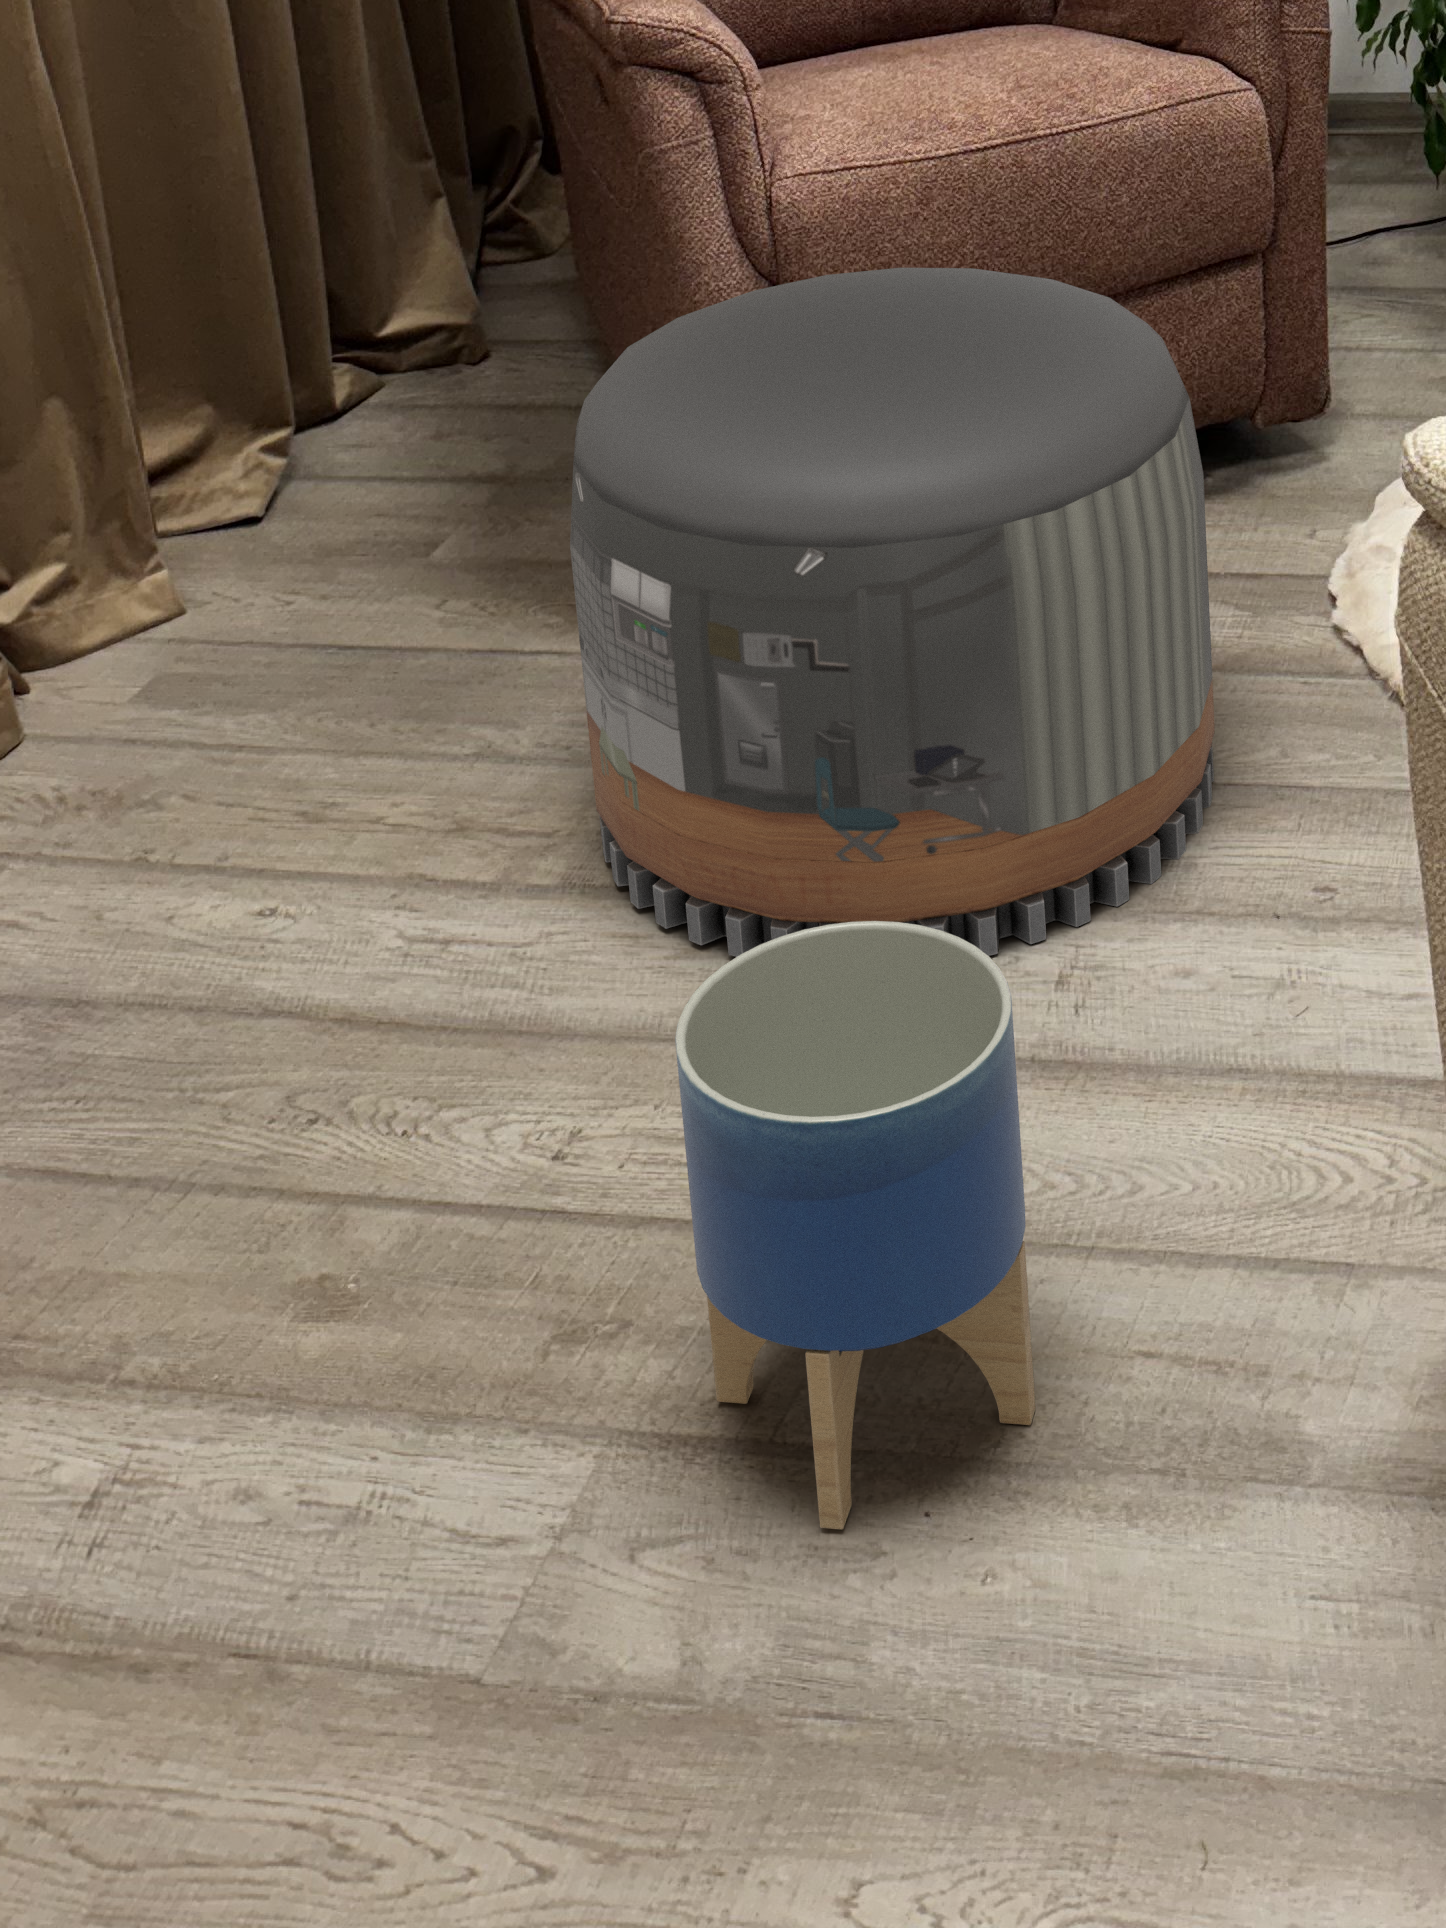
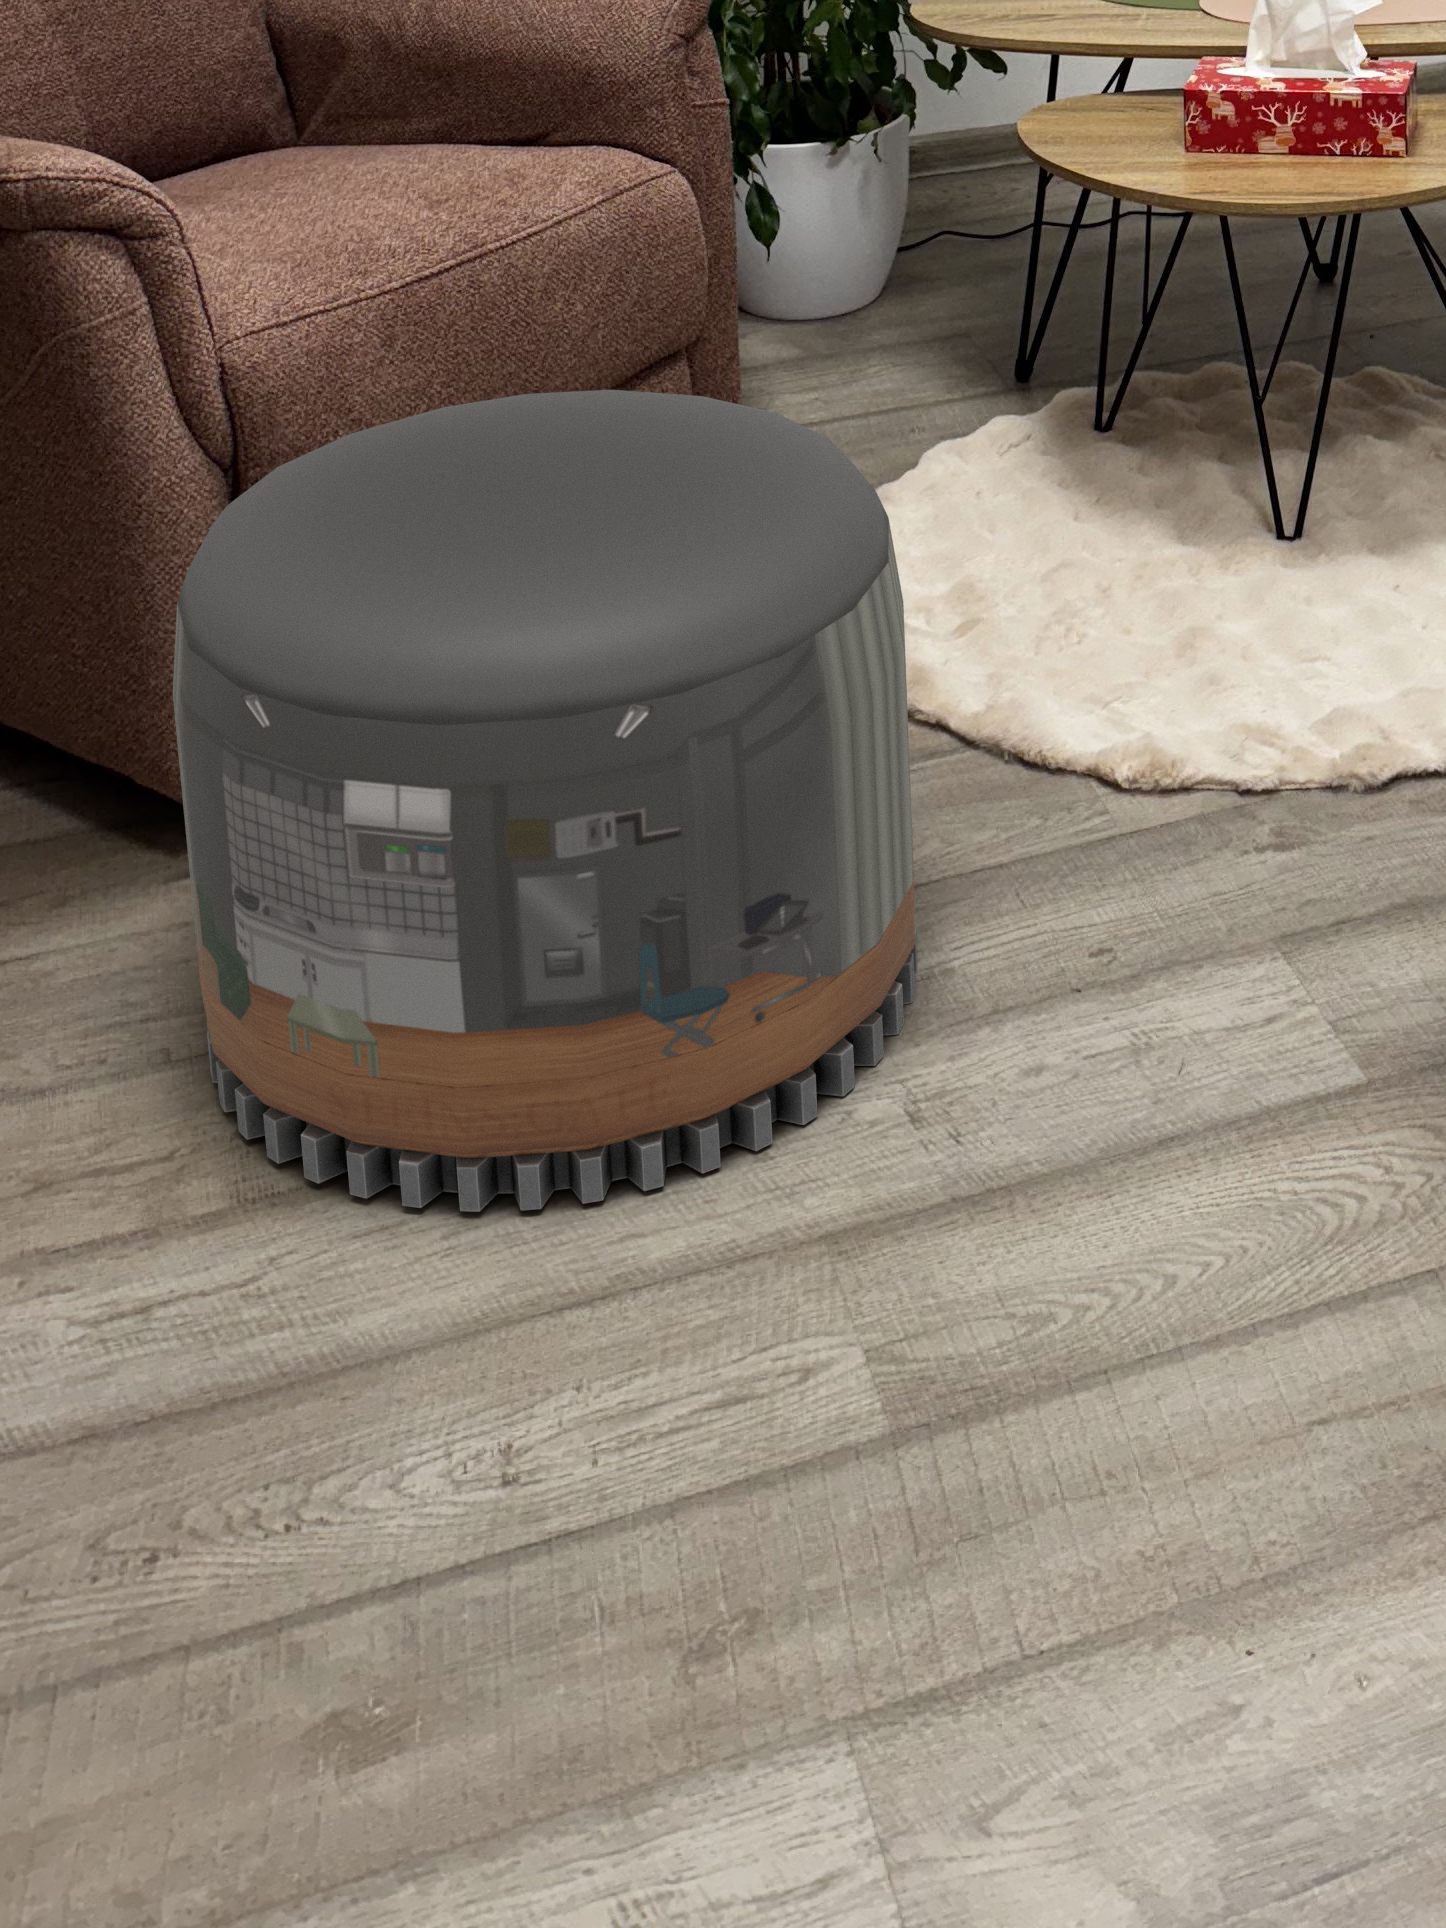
planter: present [675,921,1035,1529] -> none [904,1039,1273,1712]

